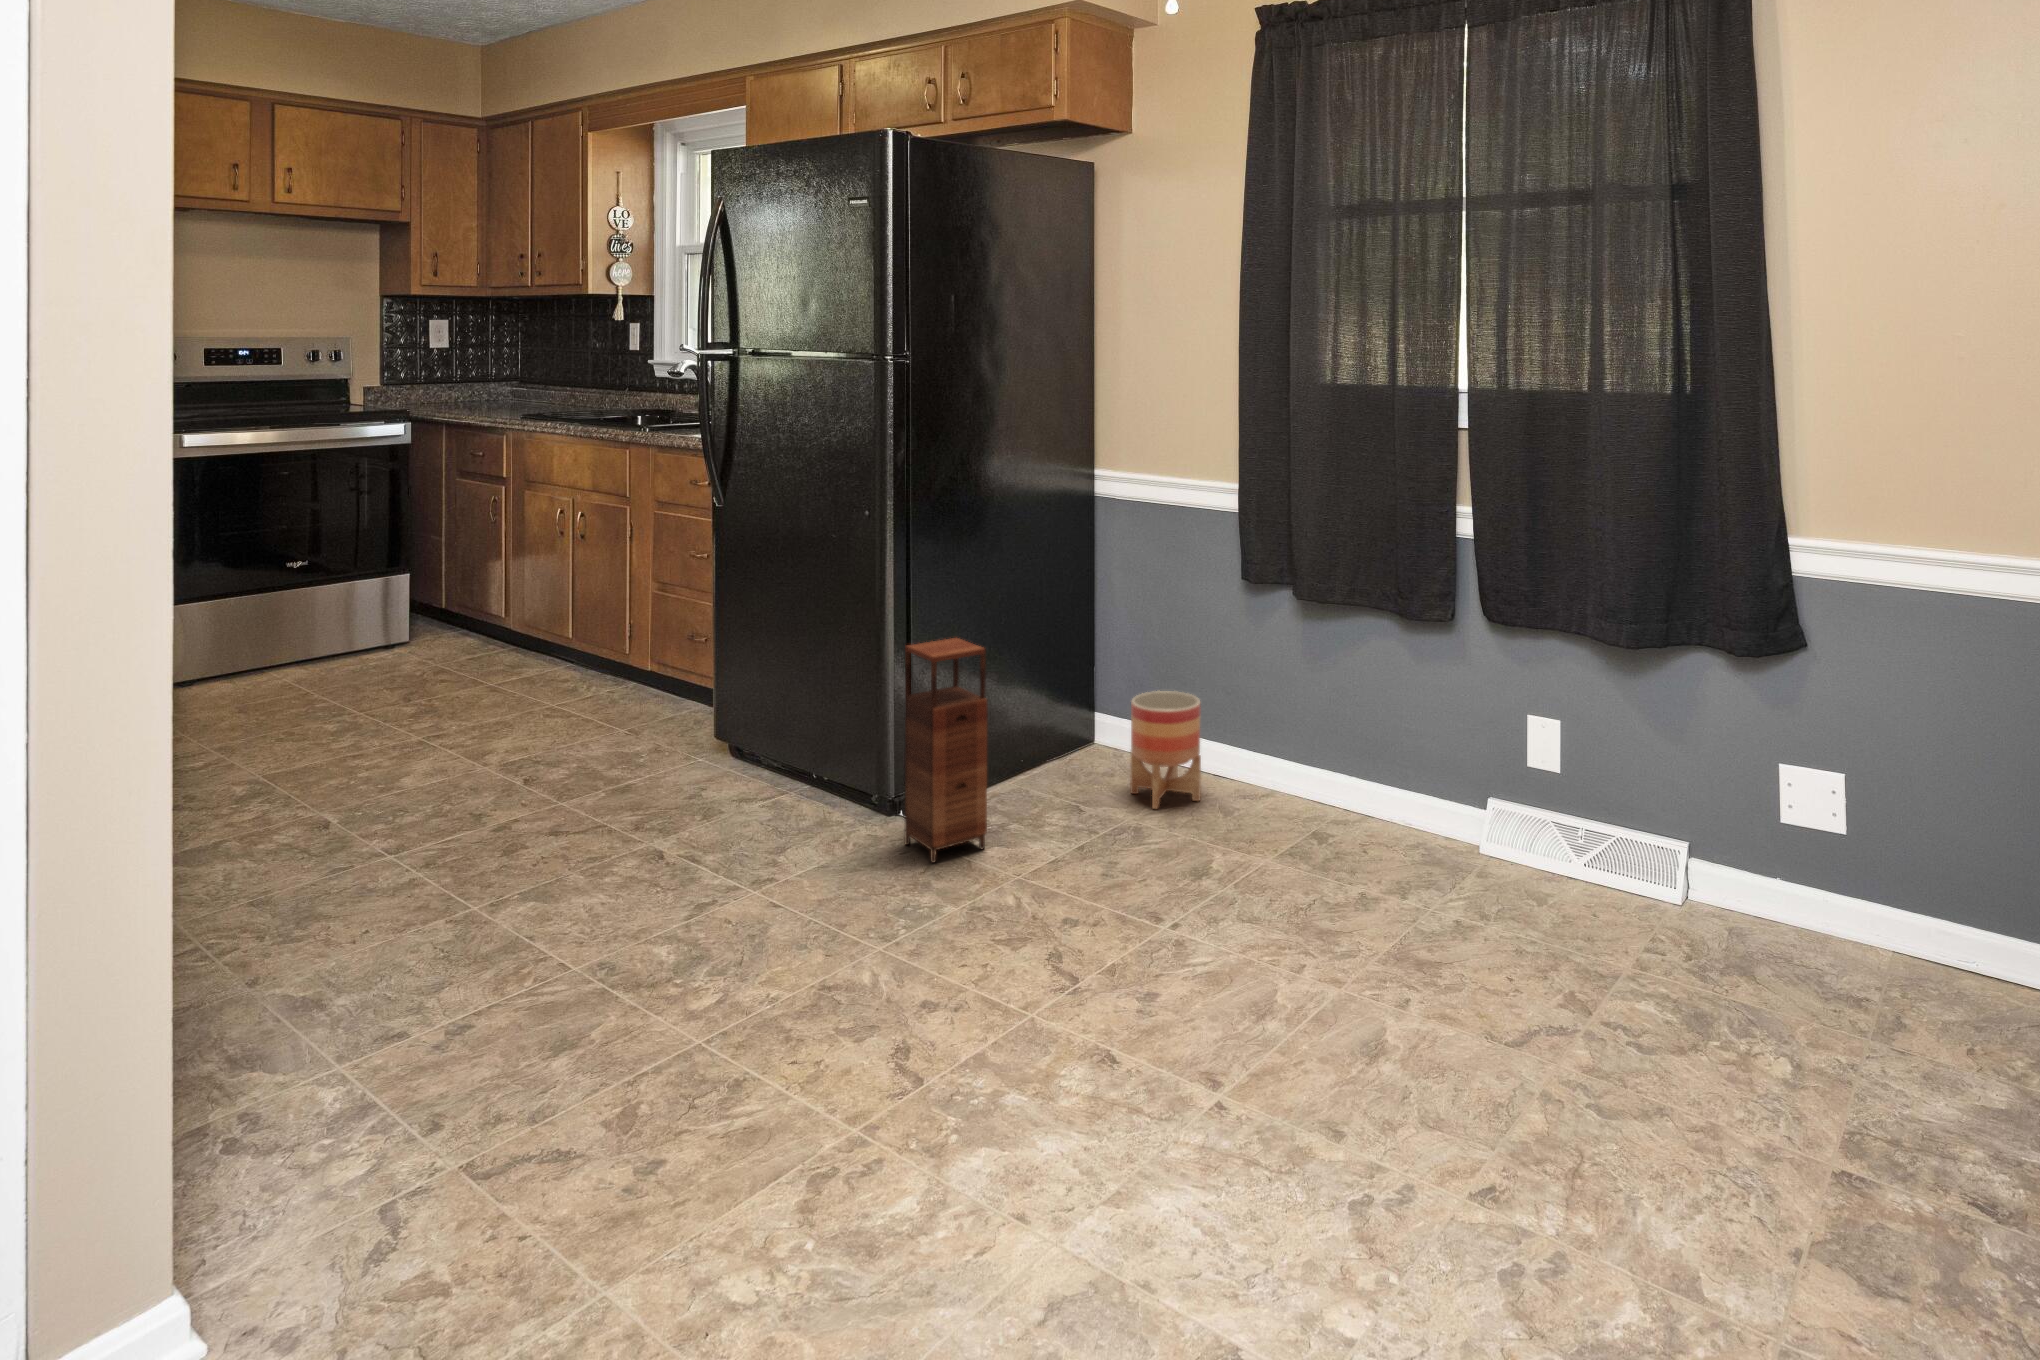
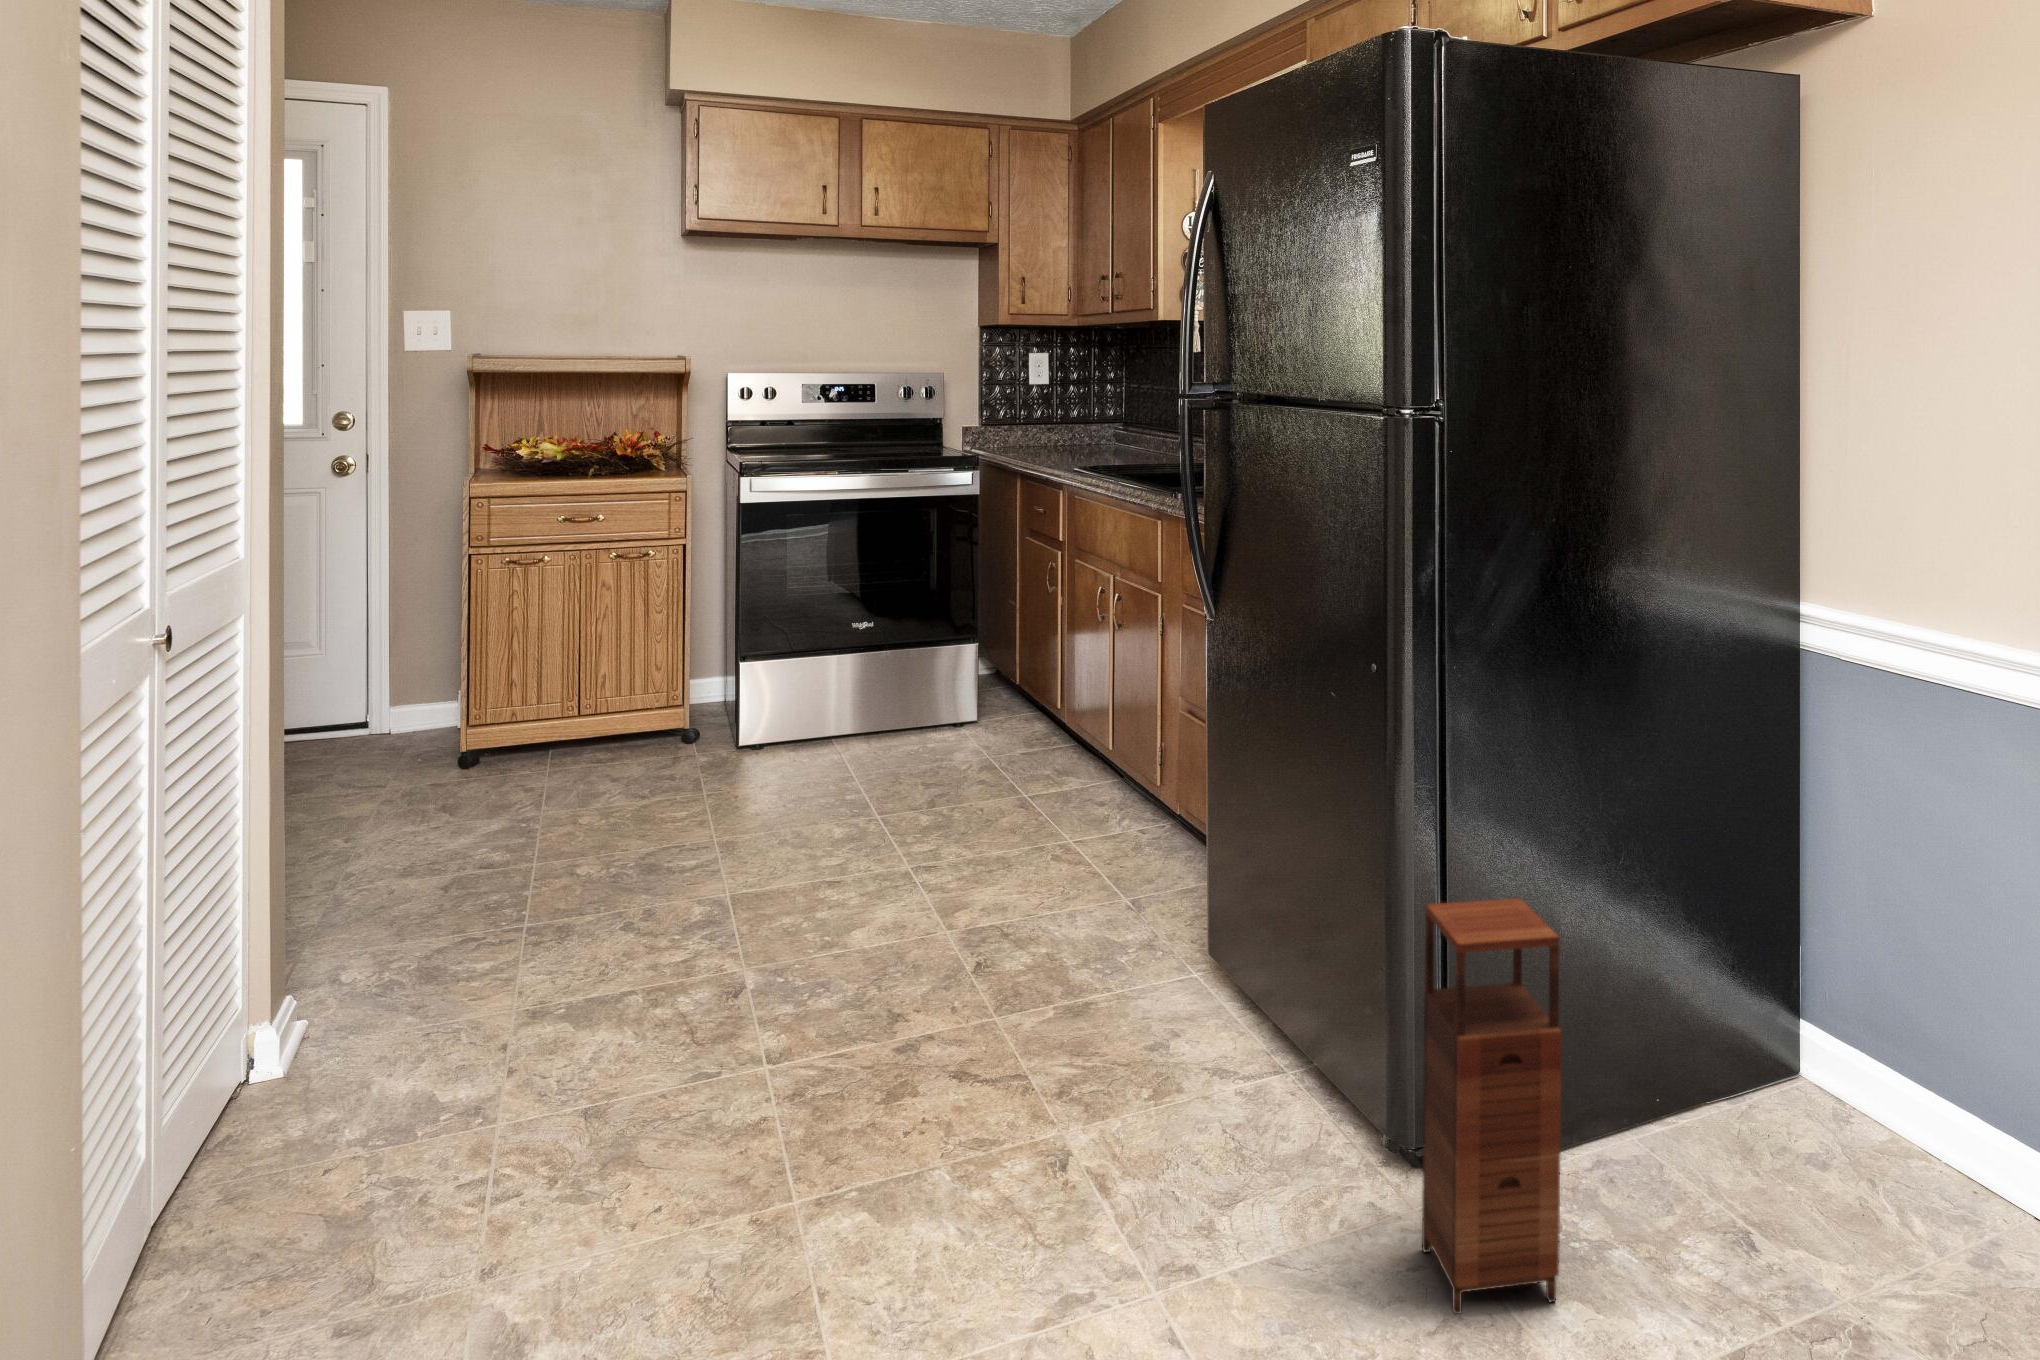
planter: present [1130,691,1201,809] -> none [1857,1036,2003,1284]

